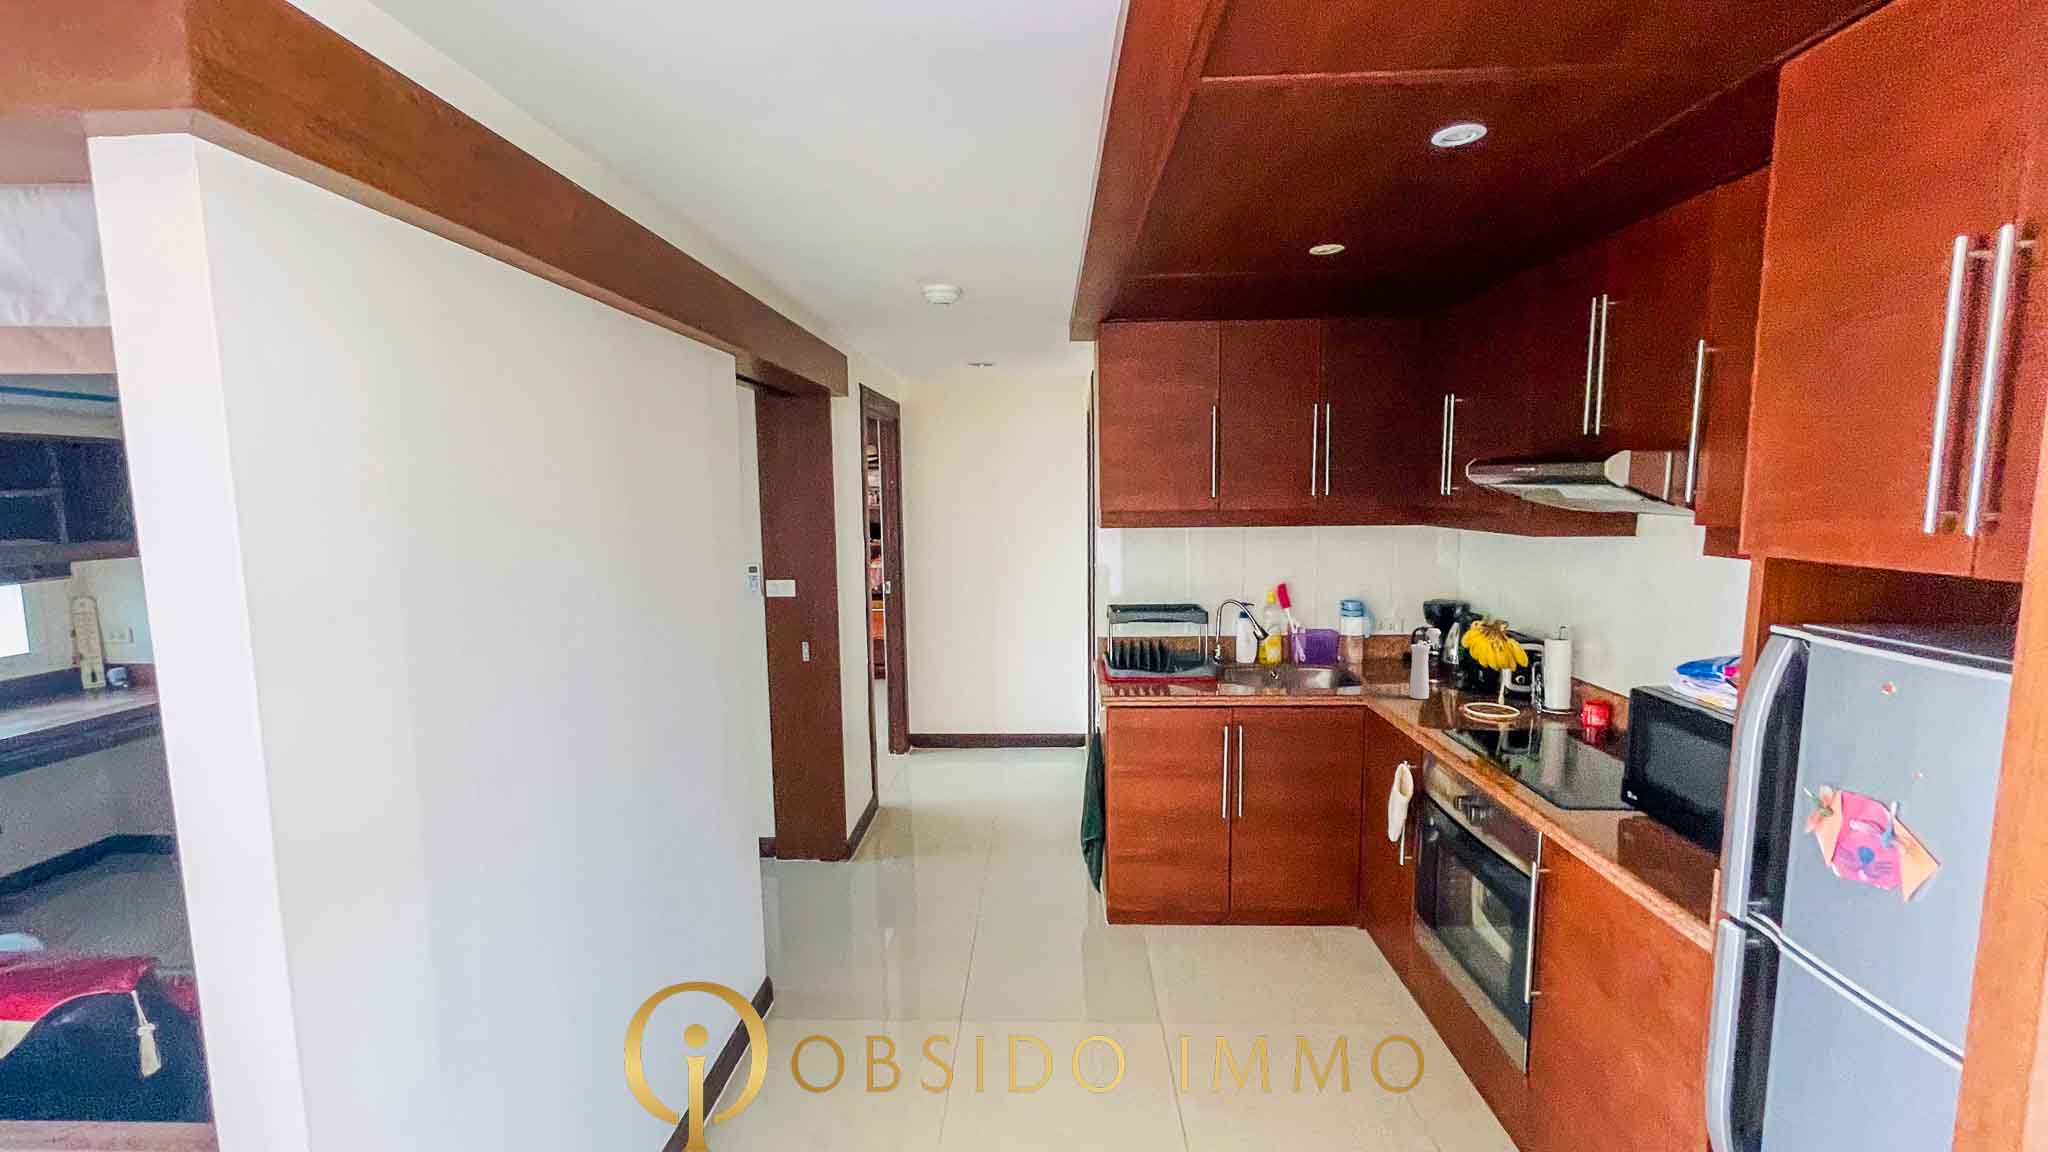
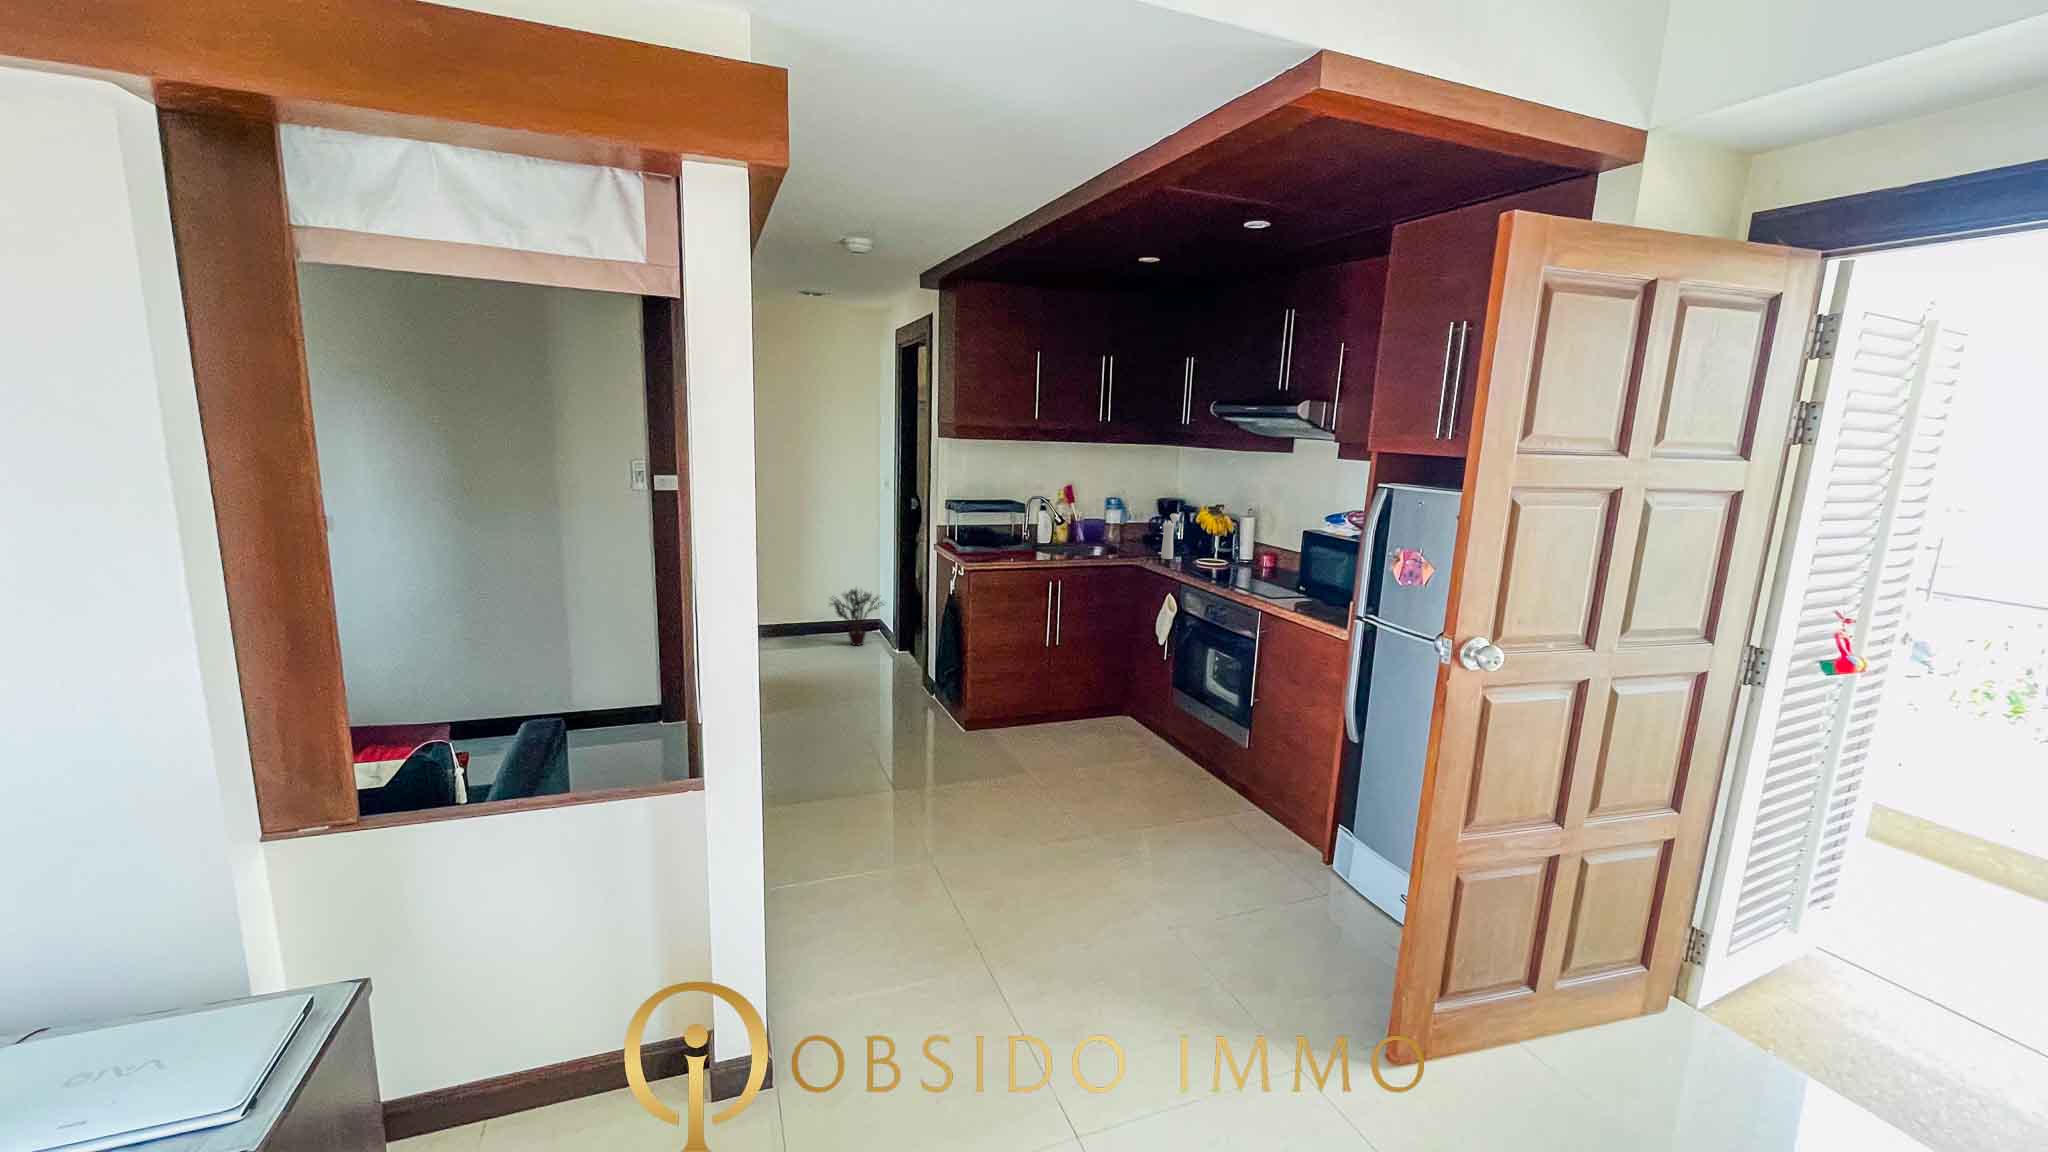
potted plant: none [1021,694,1086,766] -> present [831,589,884,646]

